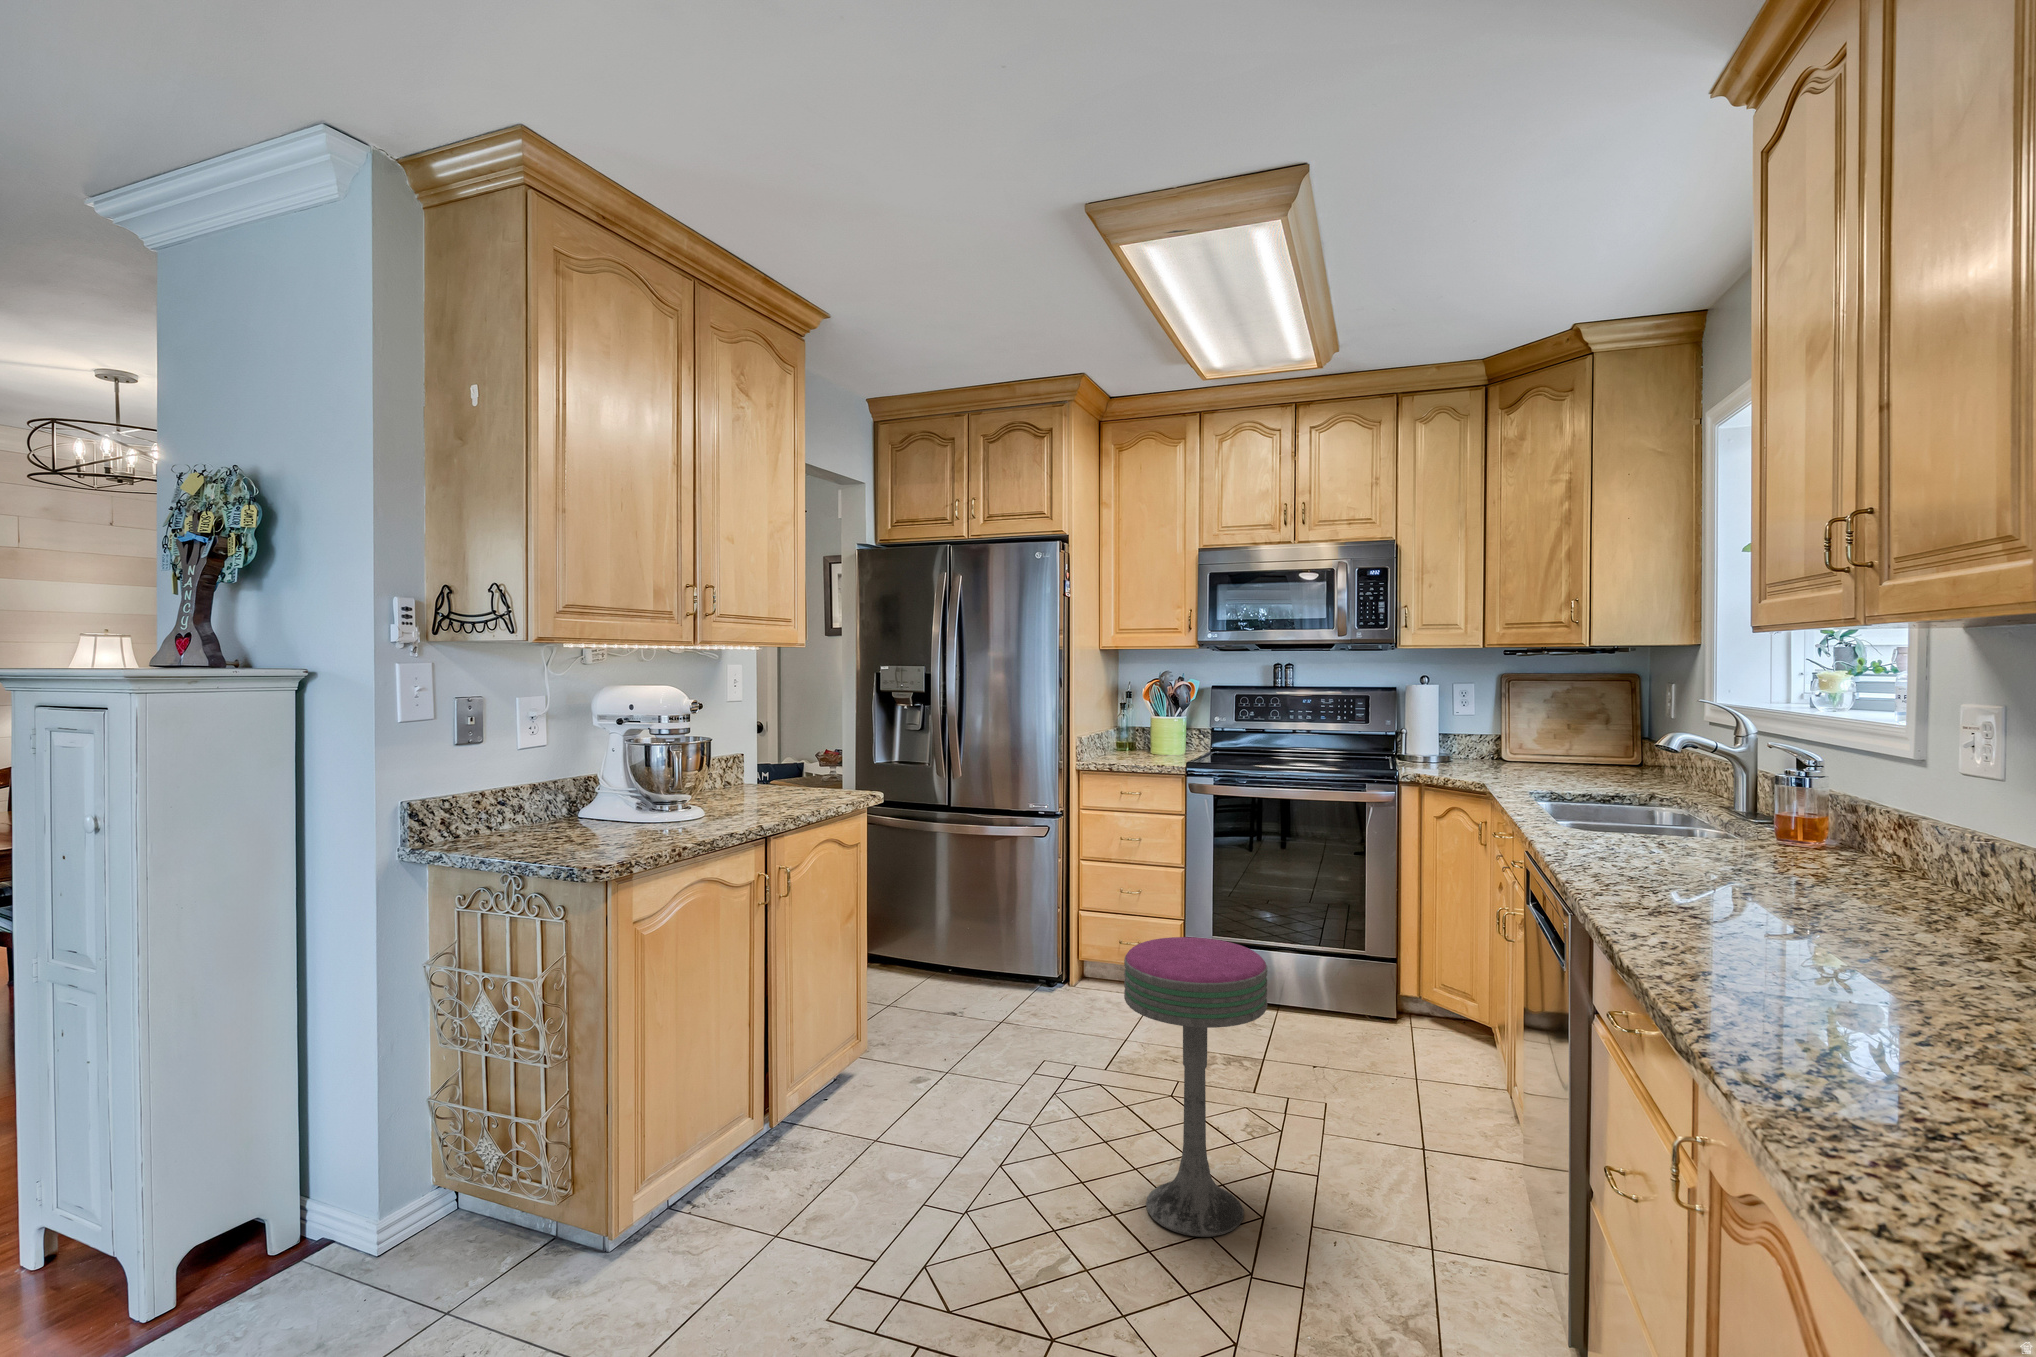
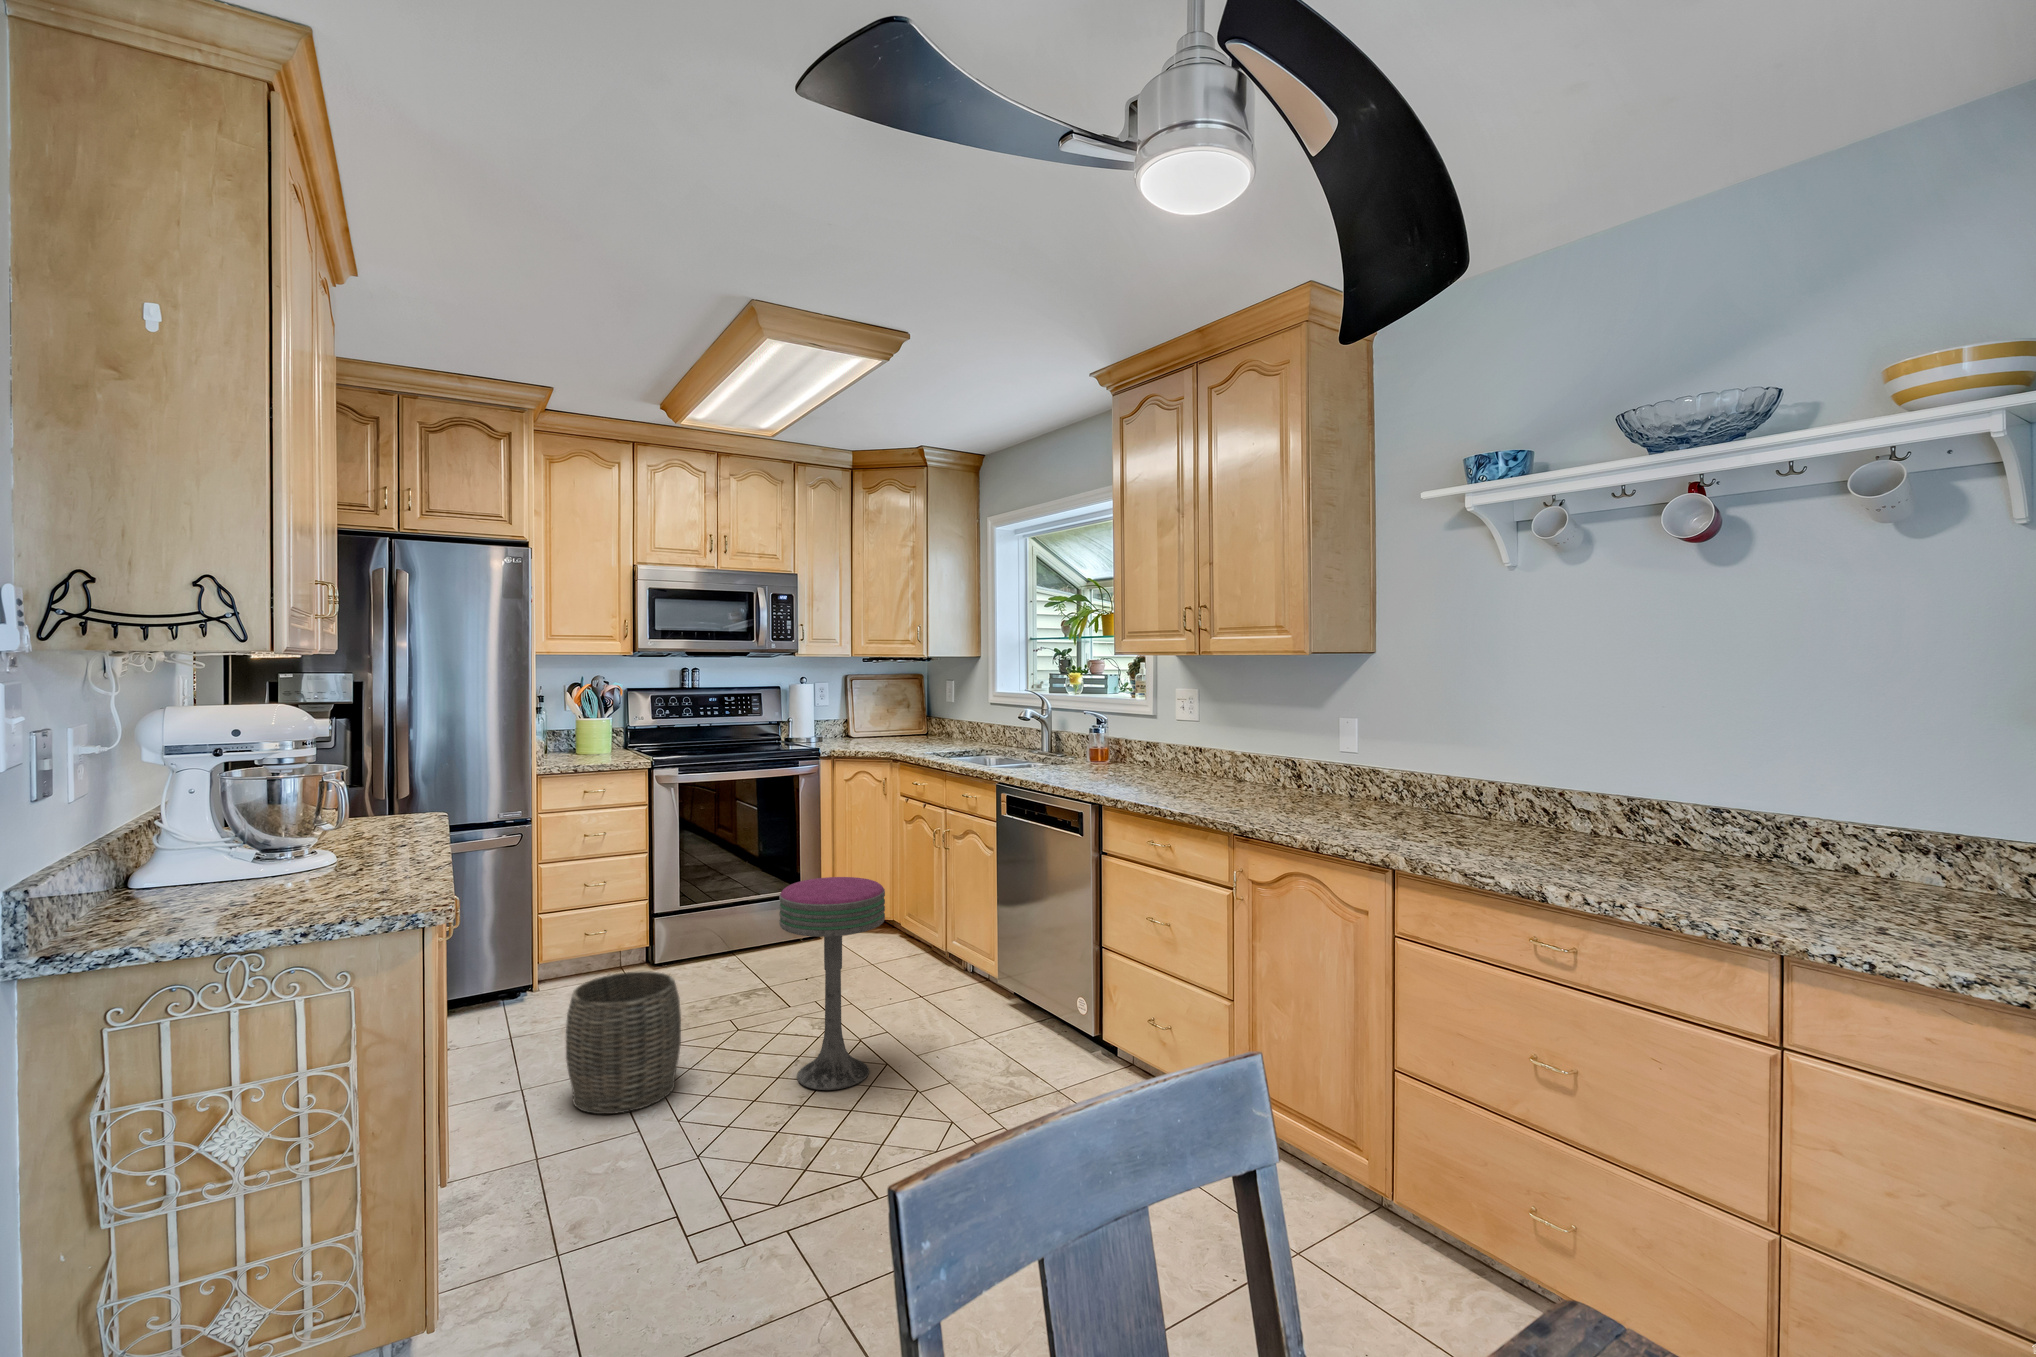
woven basket: none [946,991,1062,1149] -> present [566,971,681,1114]

